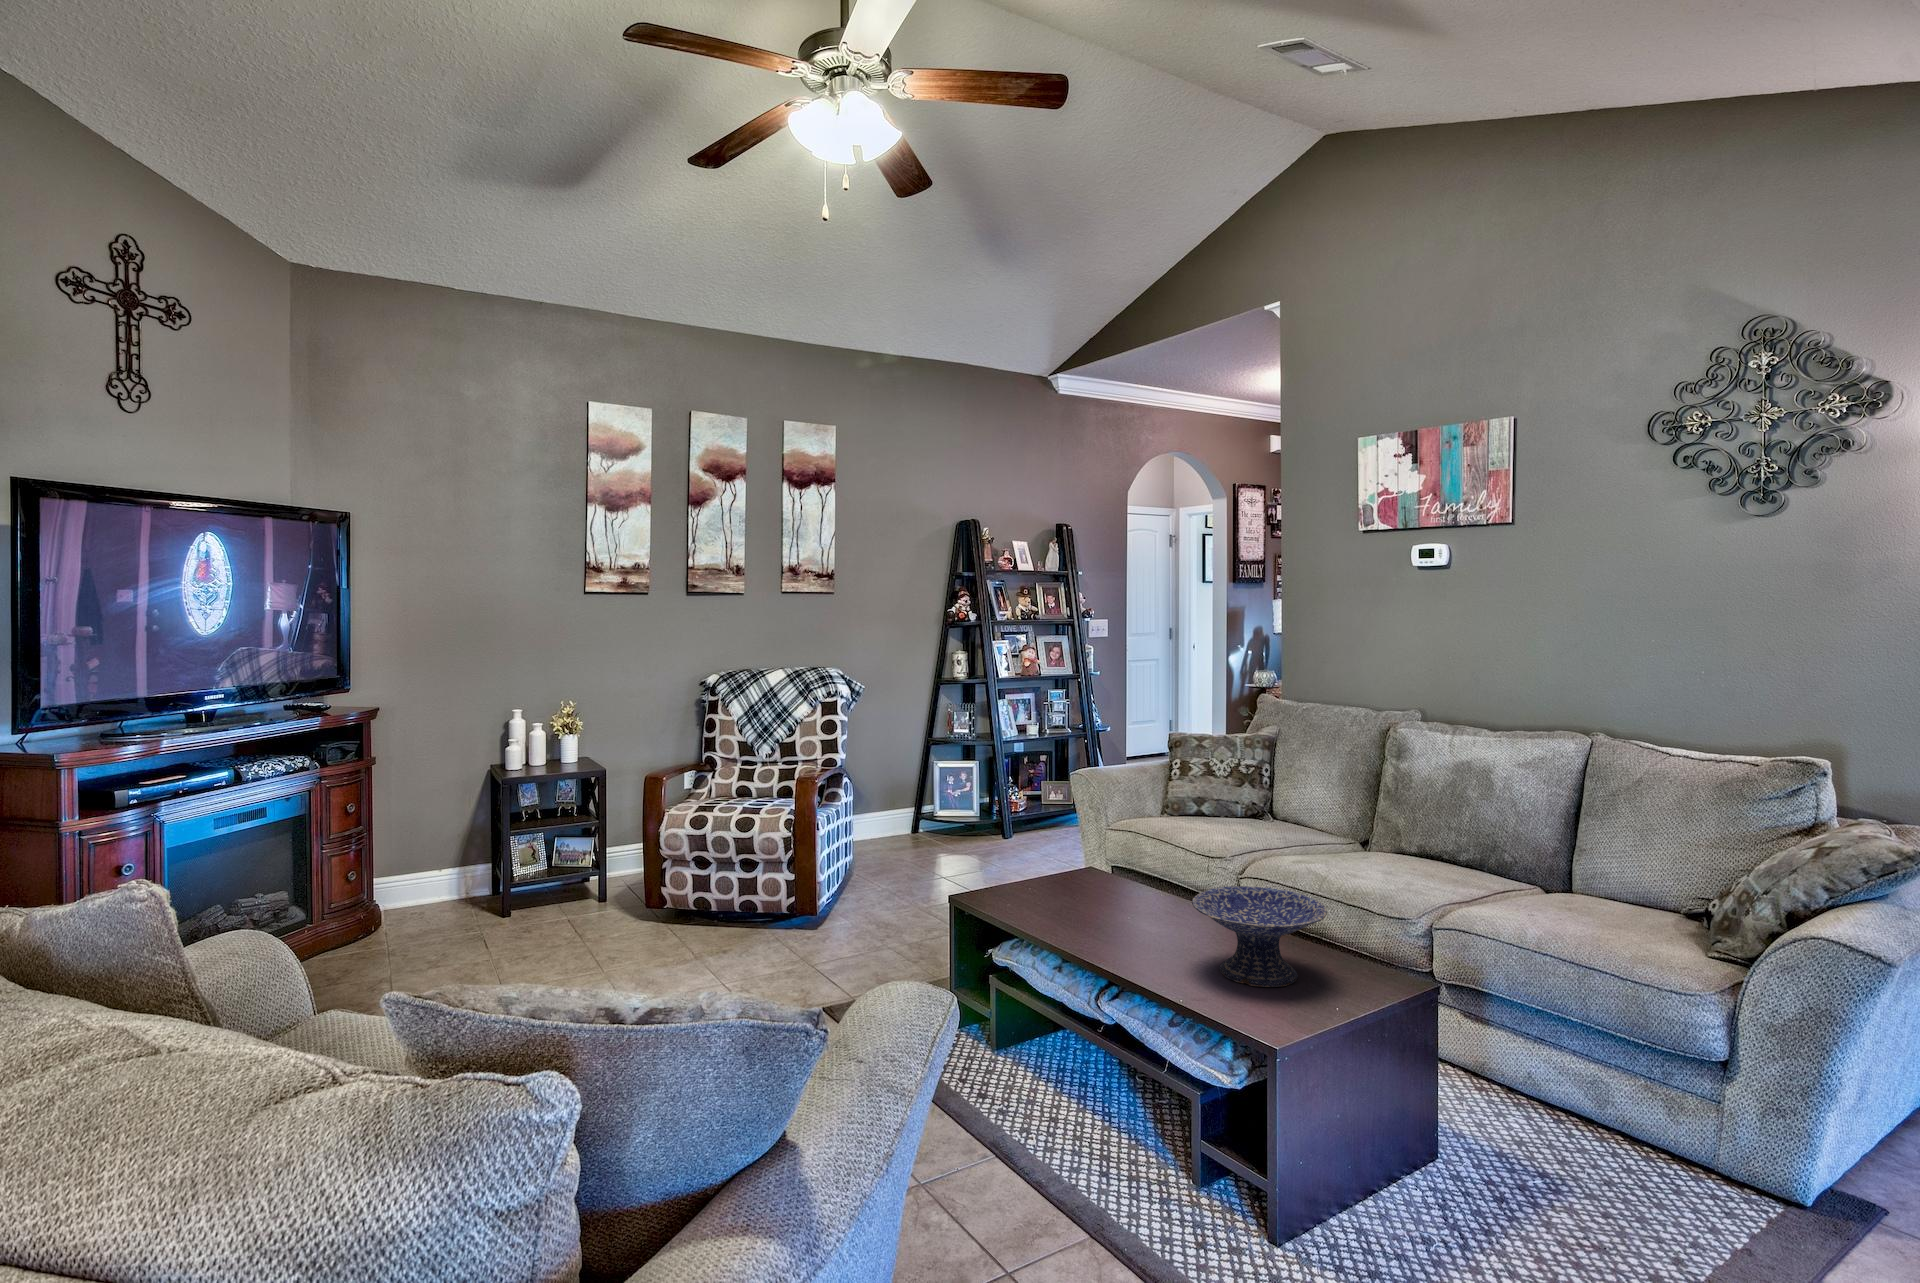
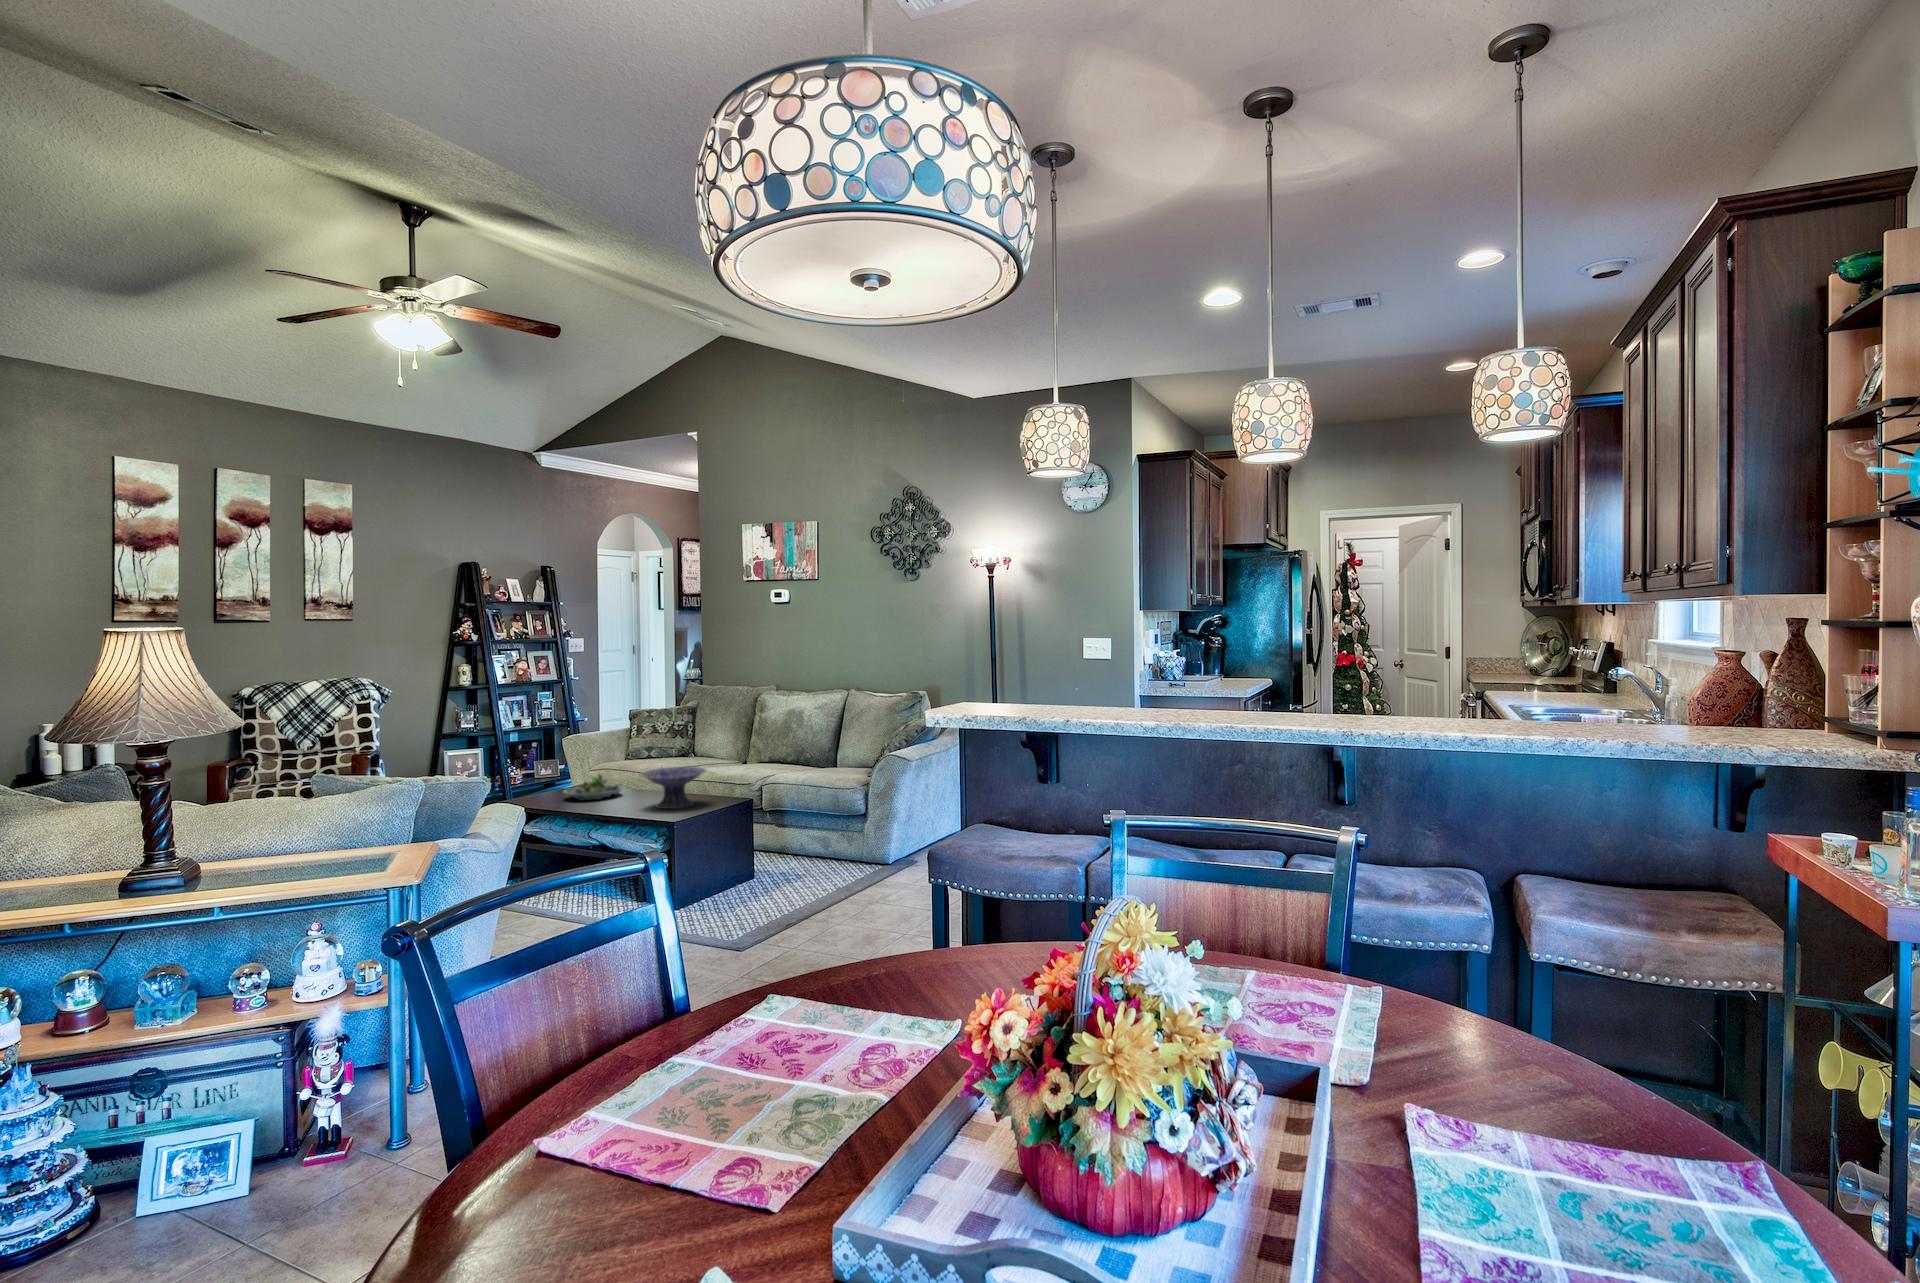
succulent planter: none [1057,861,1157,918] -> present [564,774,623,800]

